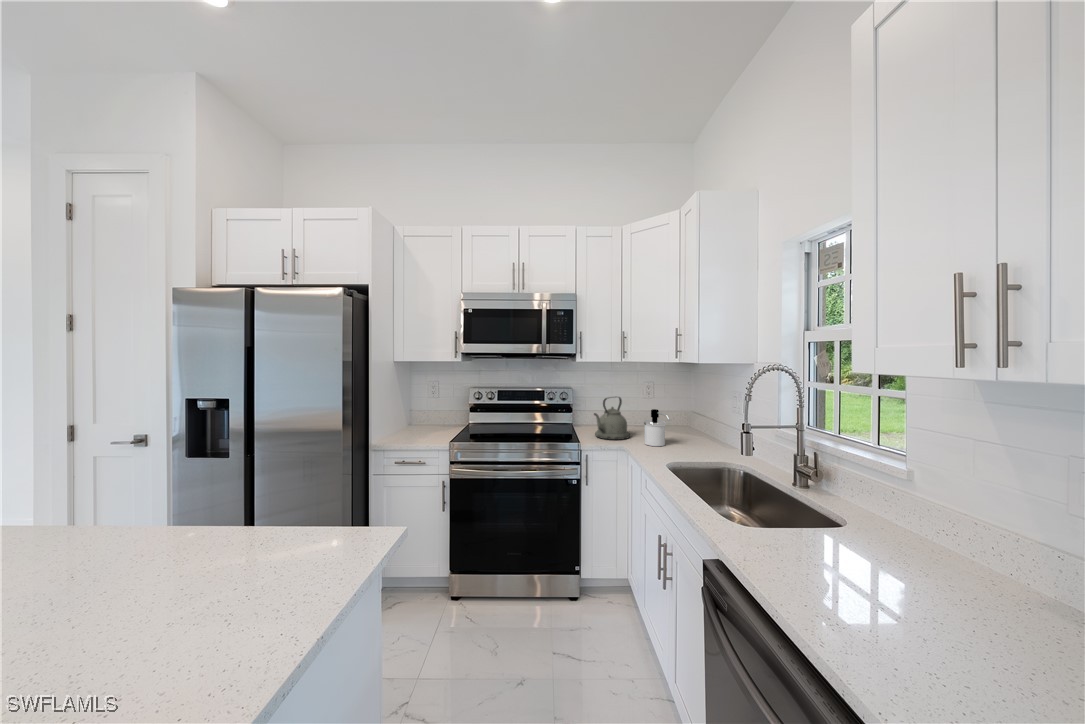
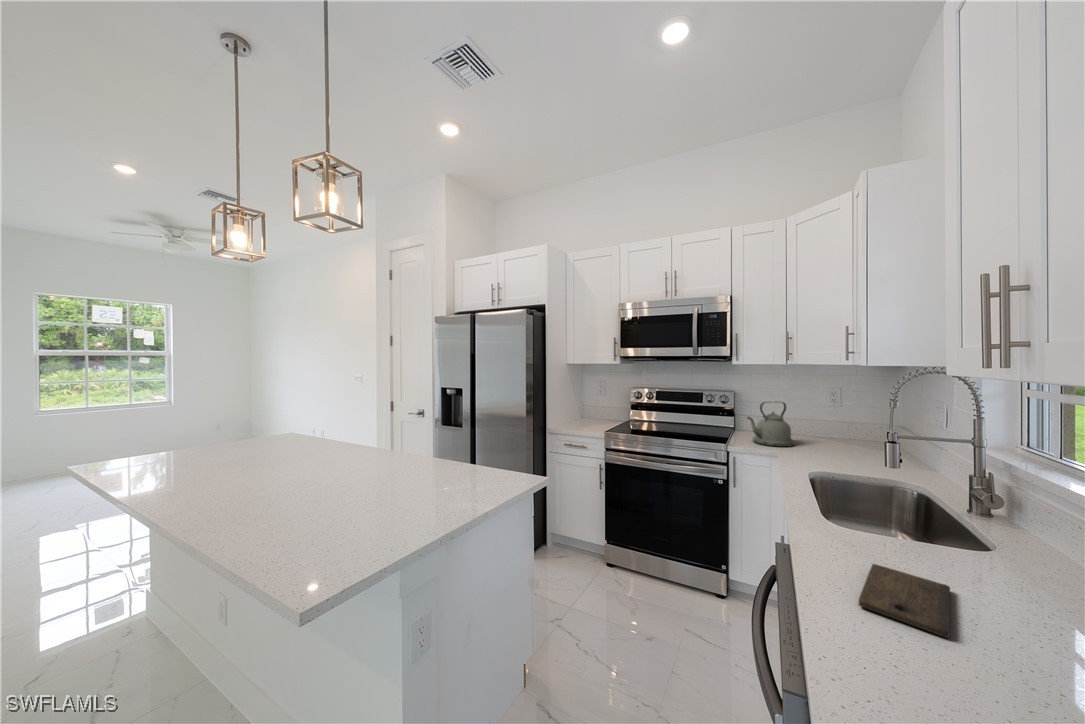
soap dispenser: present [644,409,670,446] -> none [805,417,834,457]
cutting board: none [804,569,937,653] -> present [859,564,950,638]

